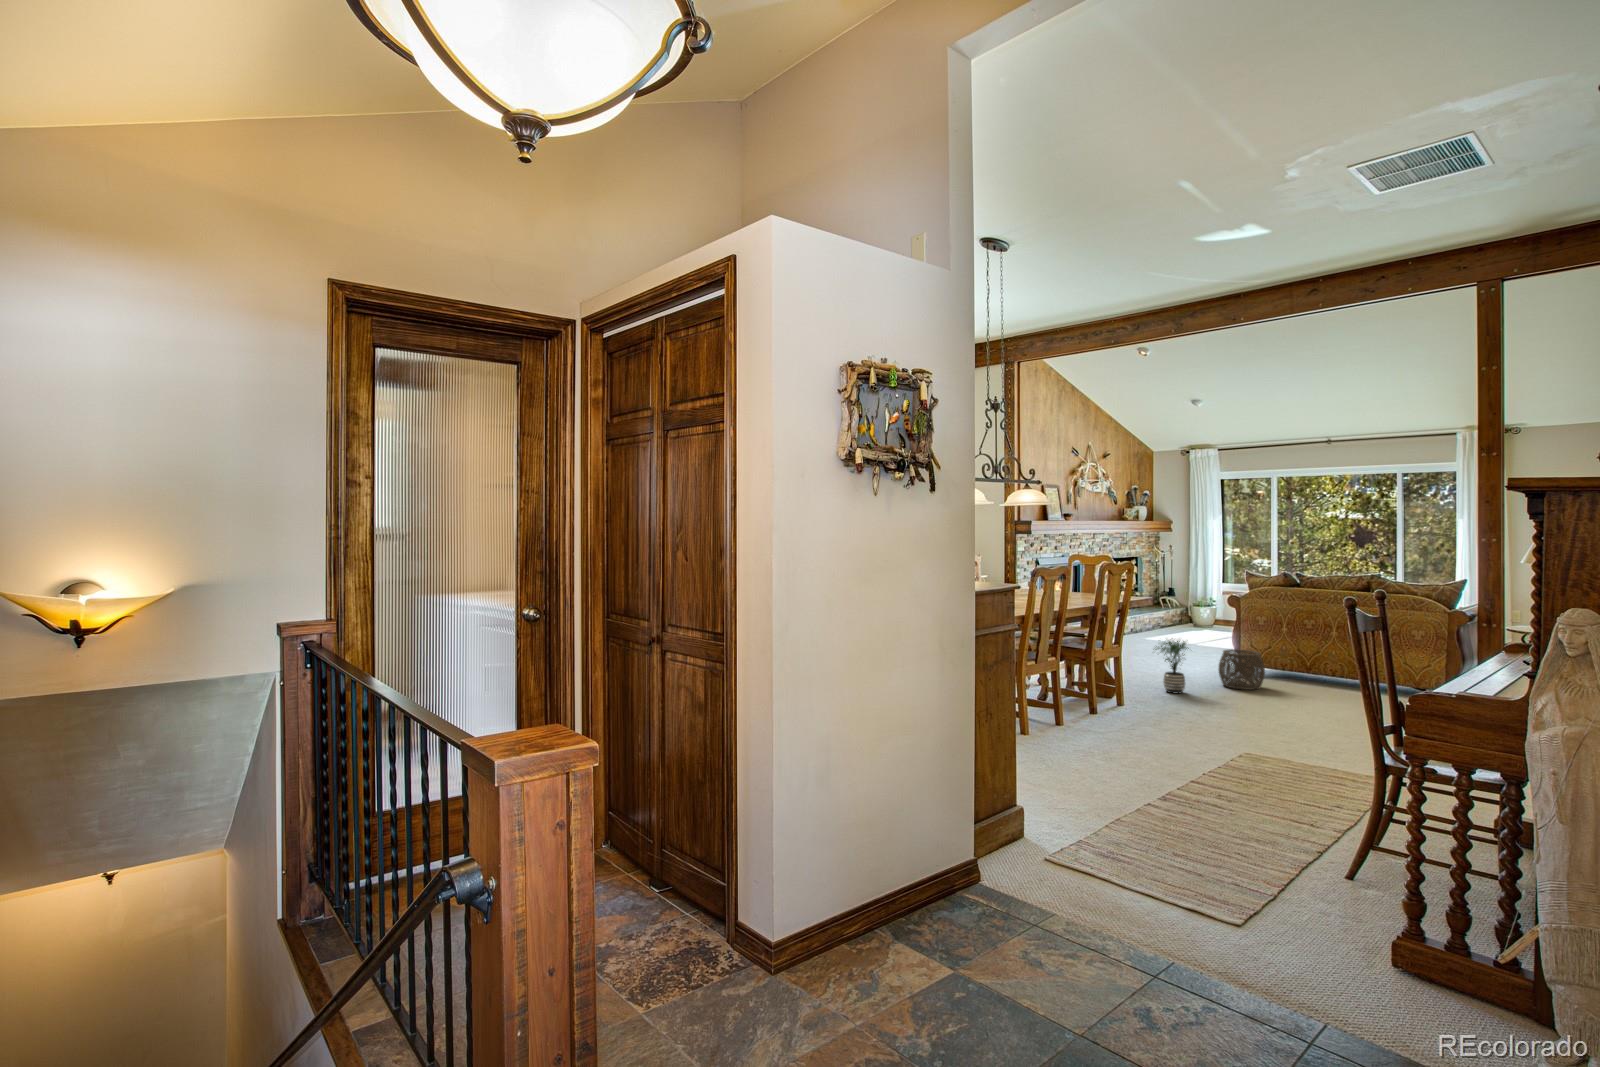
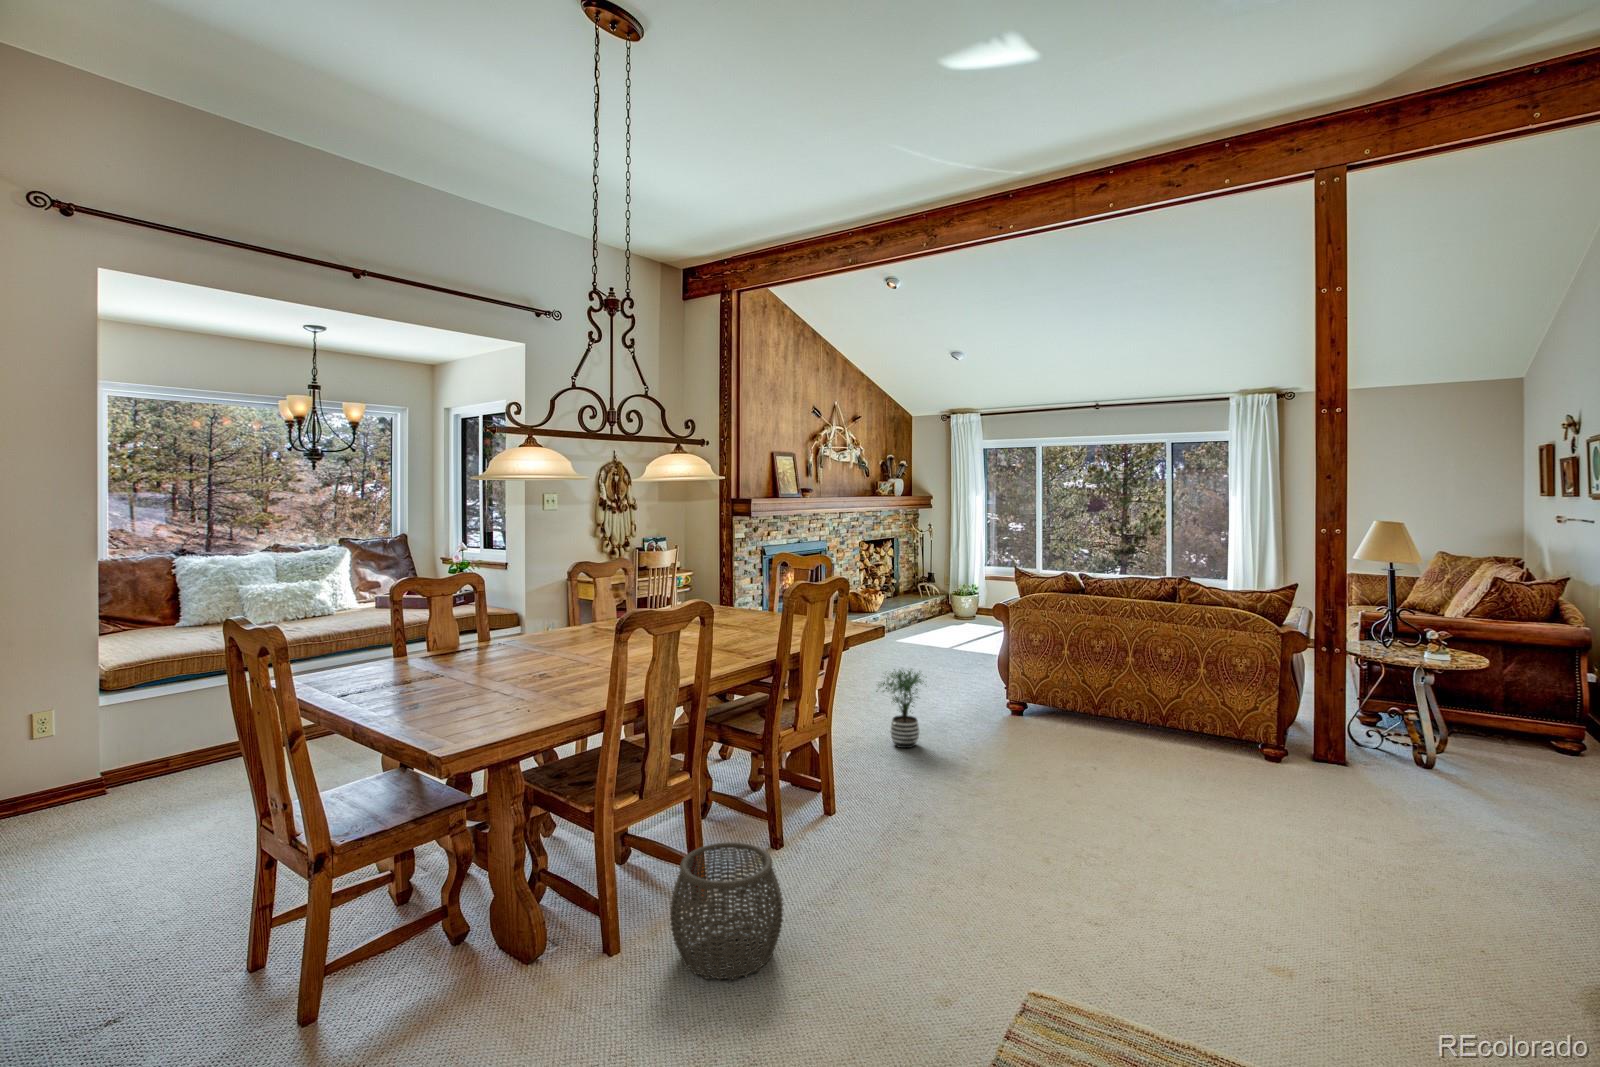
woven basket: present [1218,649,1265,690] -> present [670,842,783,980]

